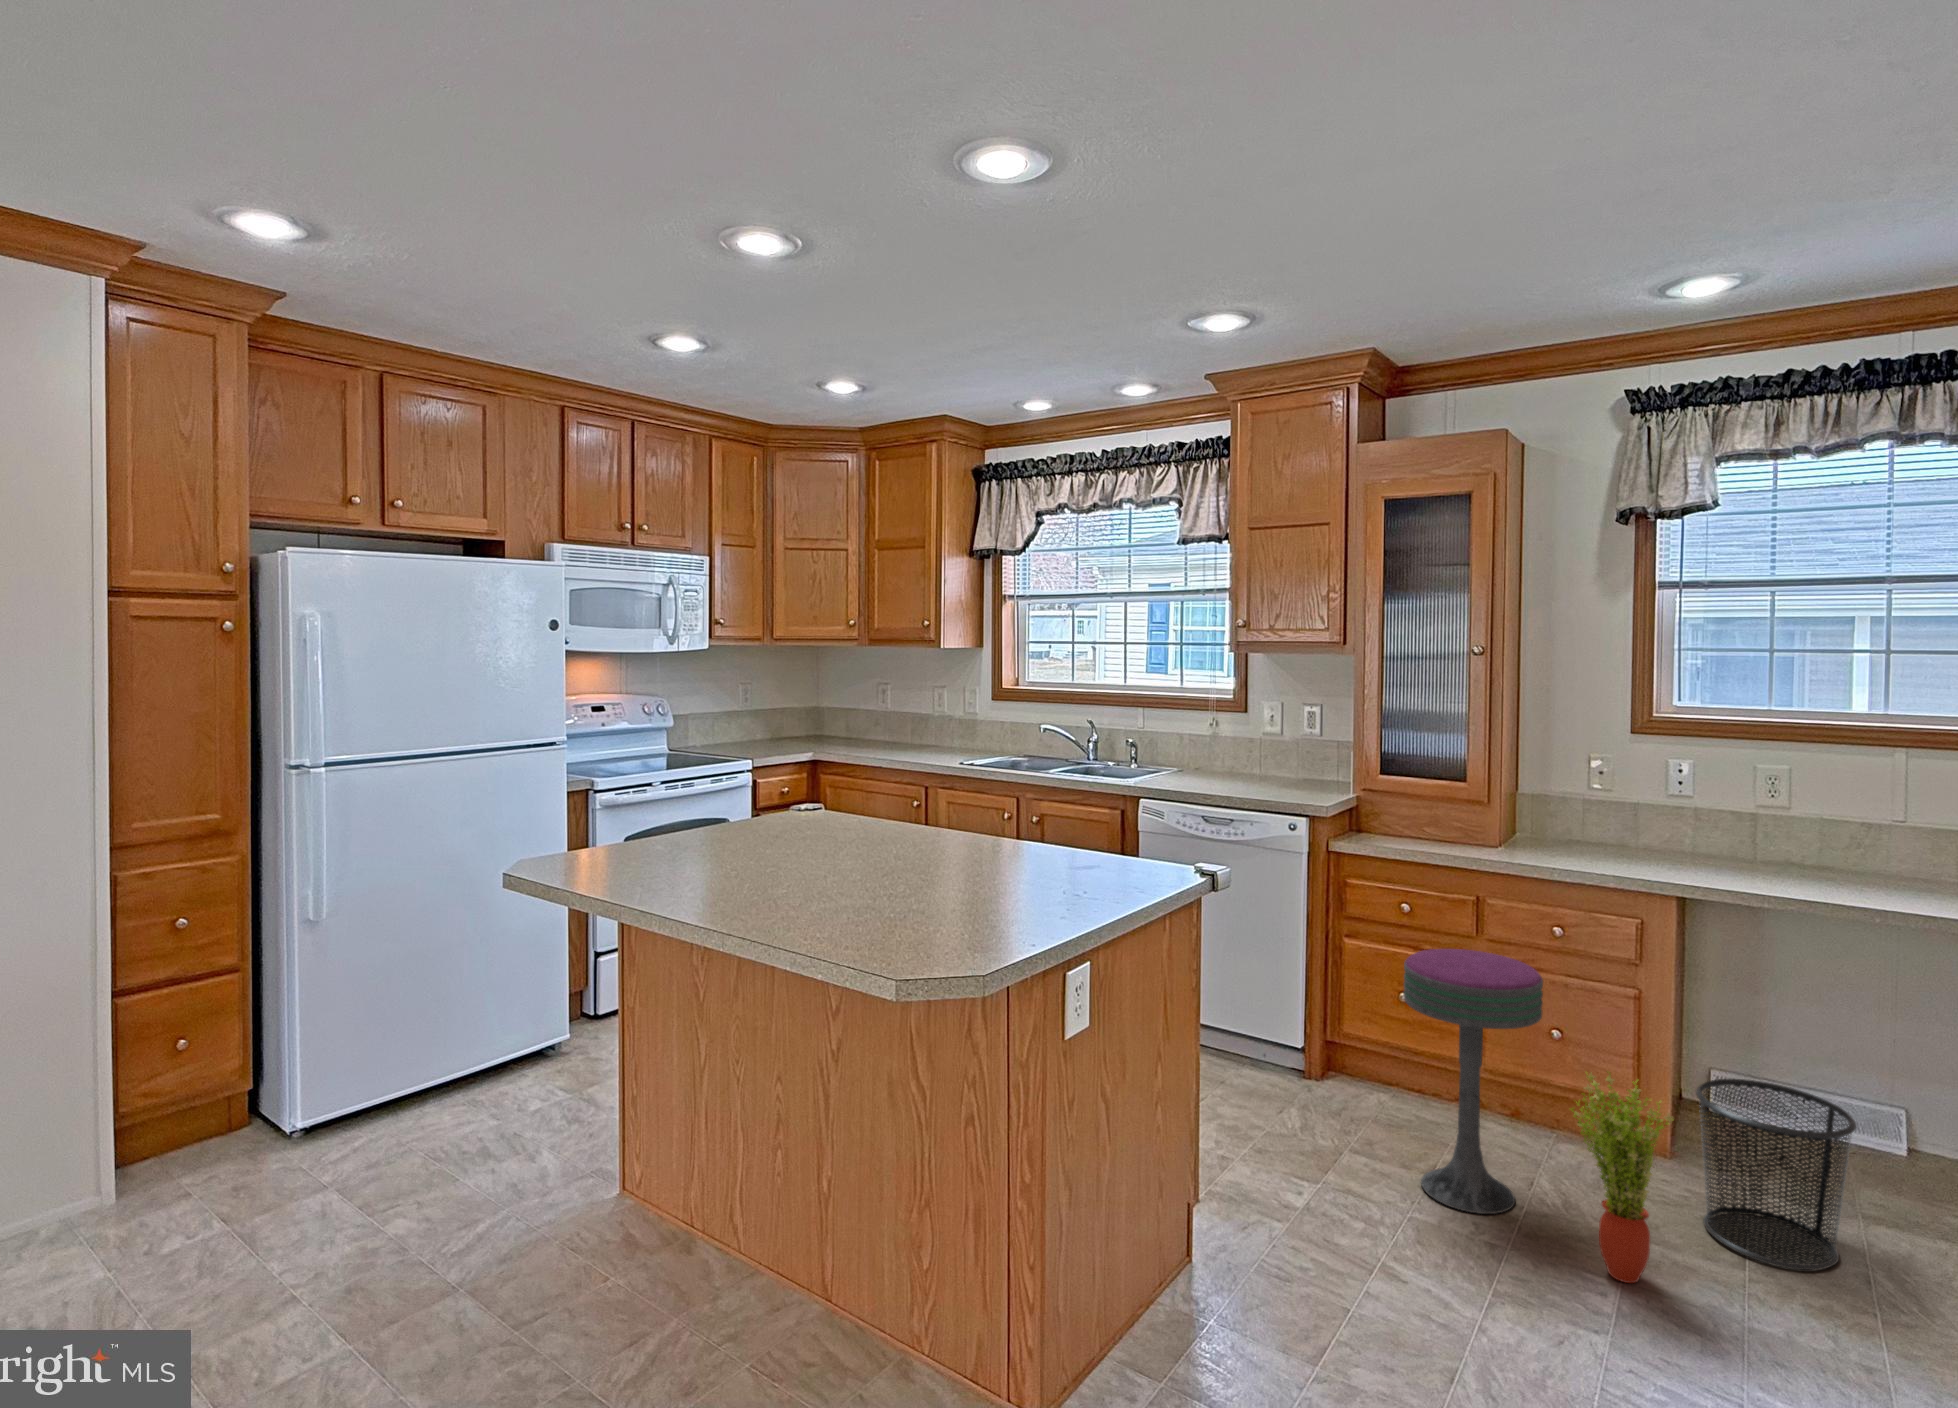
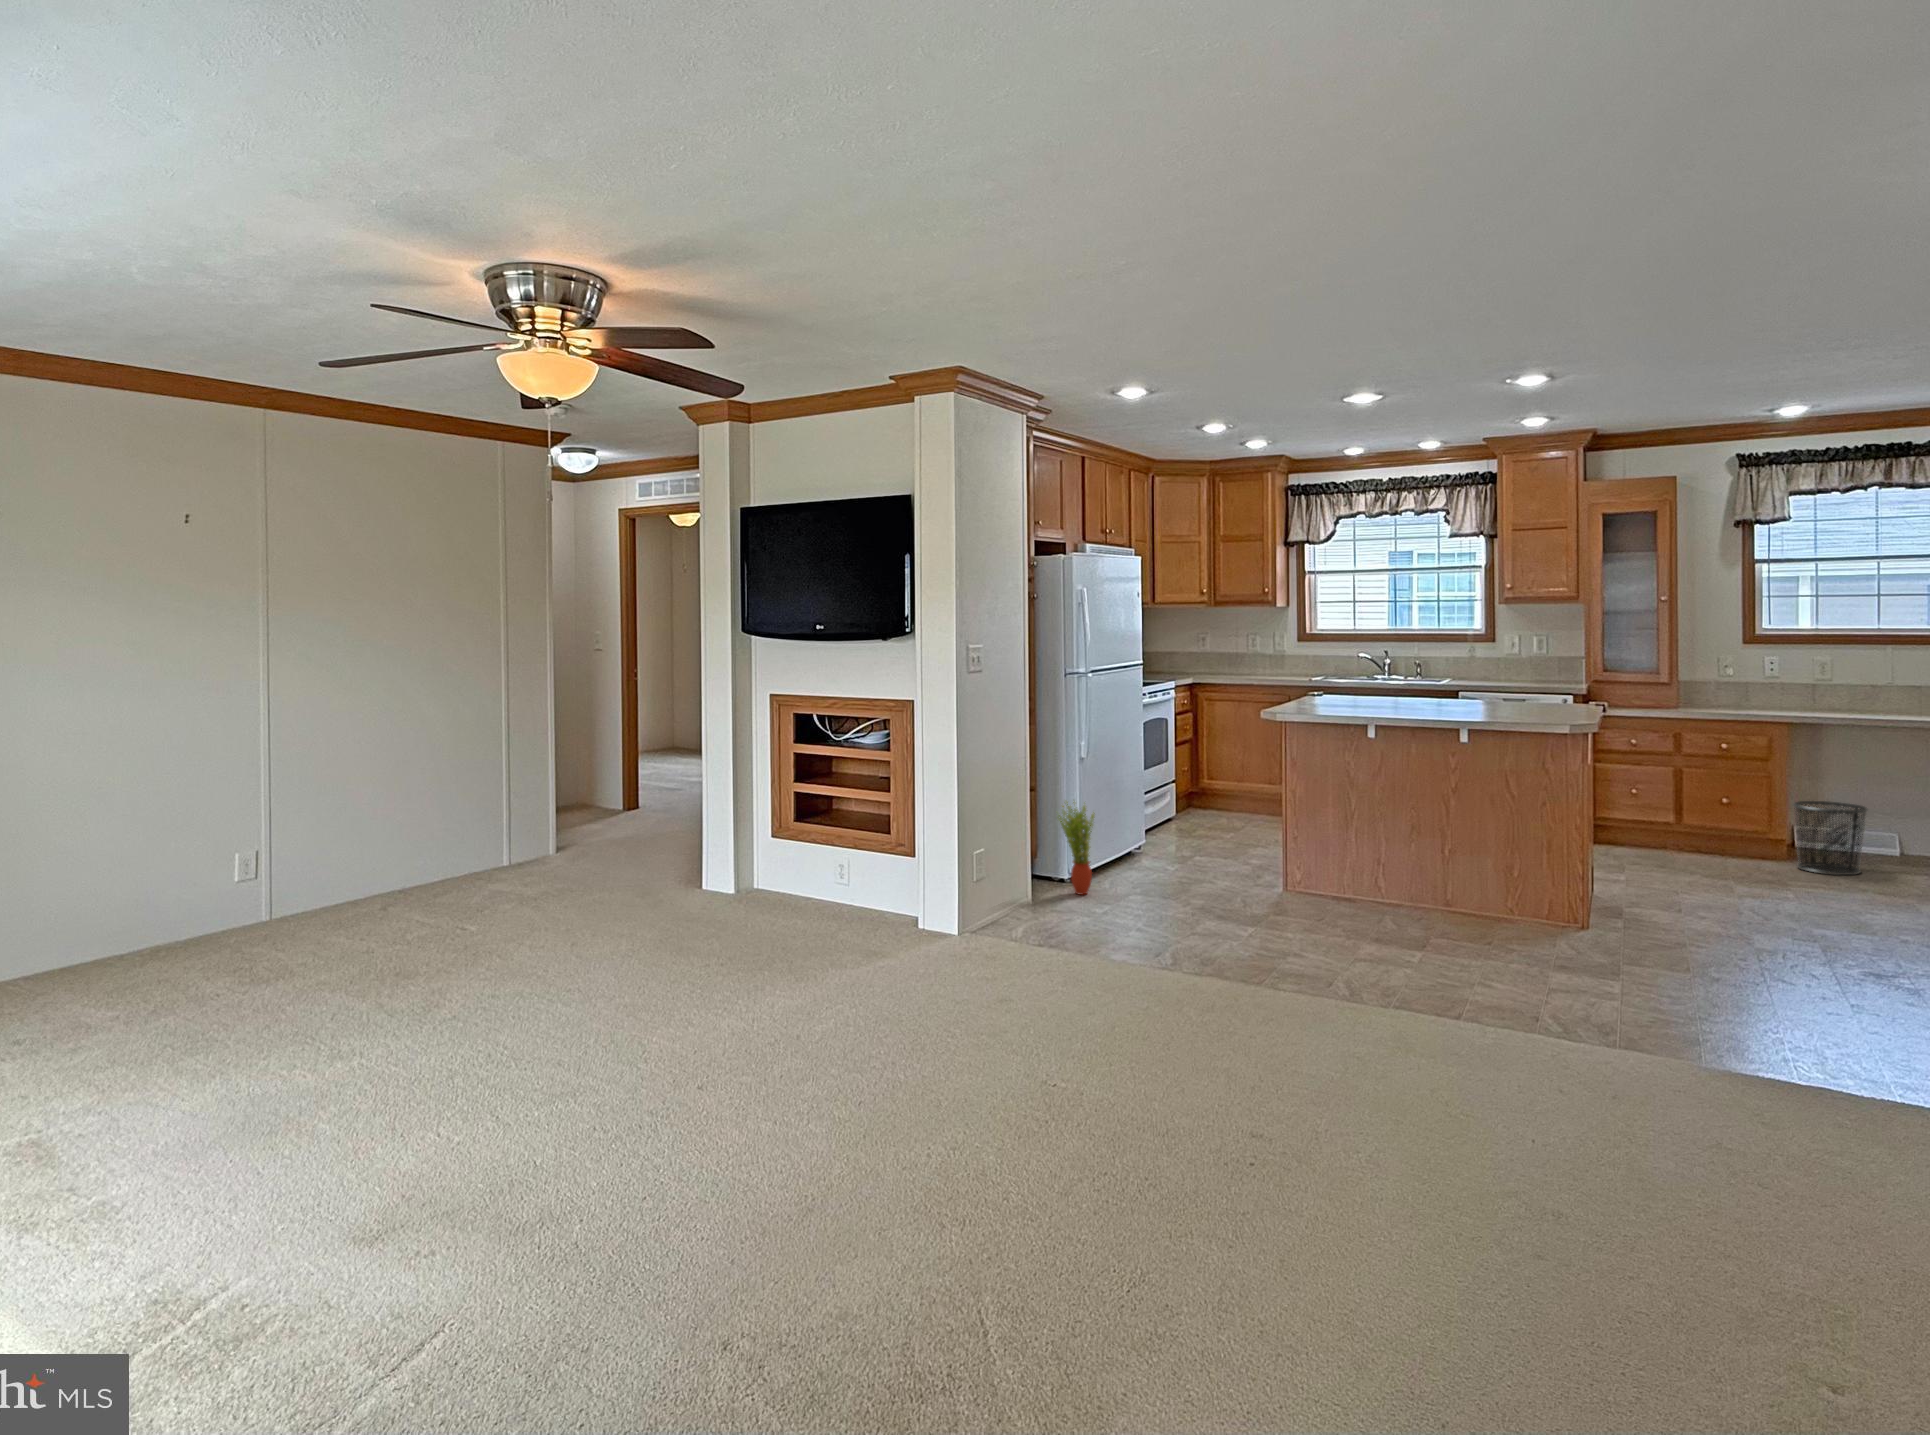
bar stool: present [1403,949,1543,1214] -> none [1644,748,1719,869]
potted plant: present [1570,1073,1673,1283] -> present [1059,802,1095,895]

